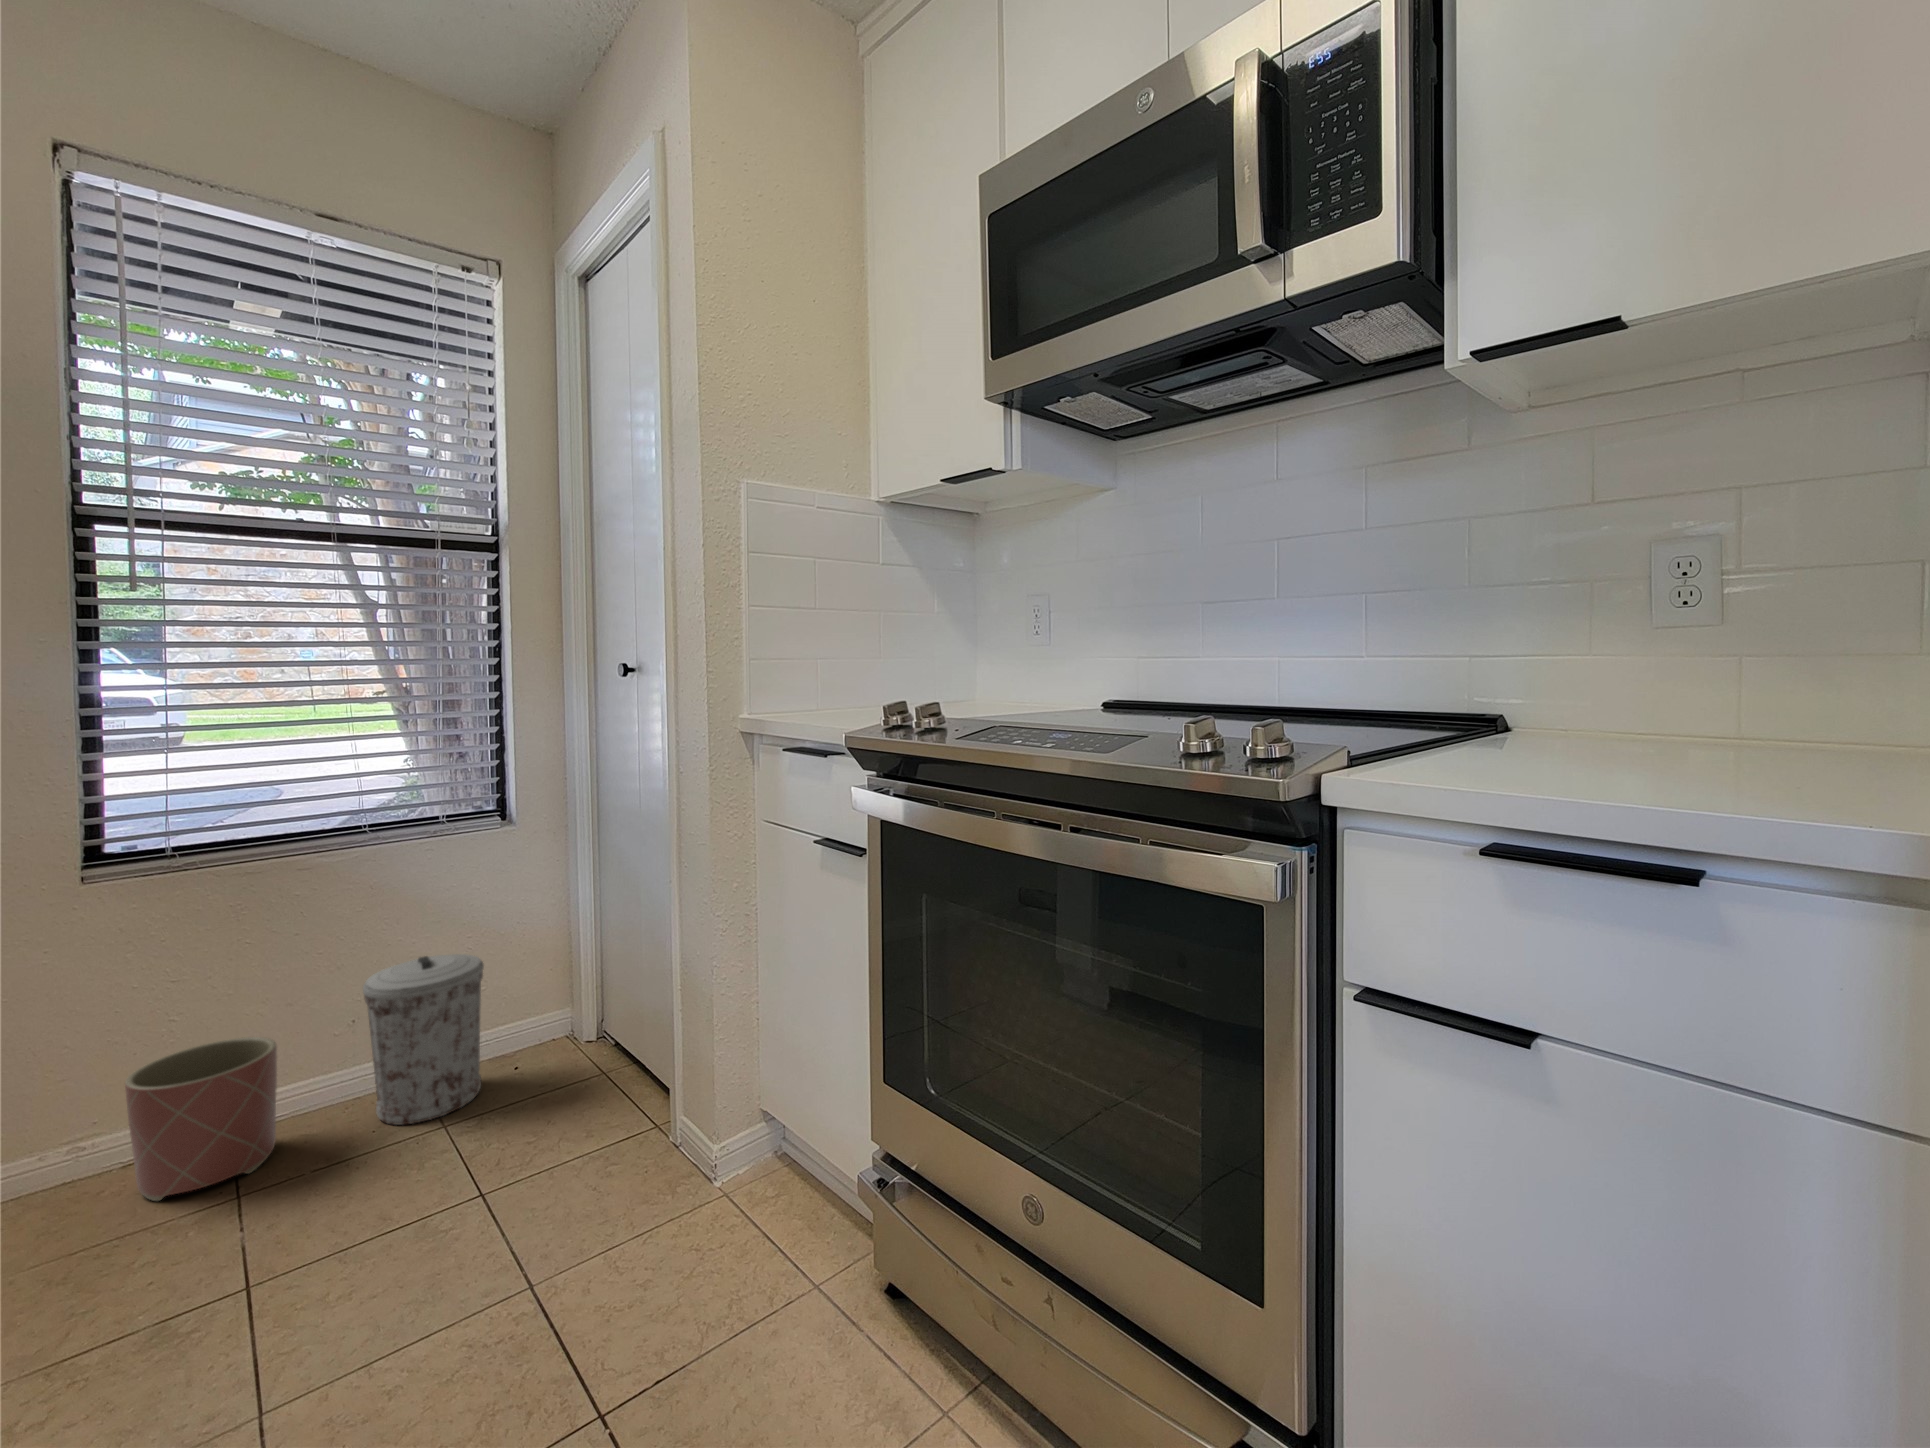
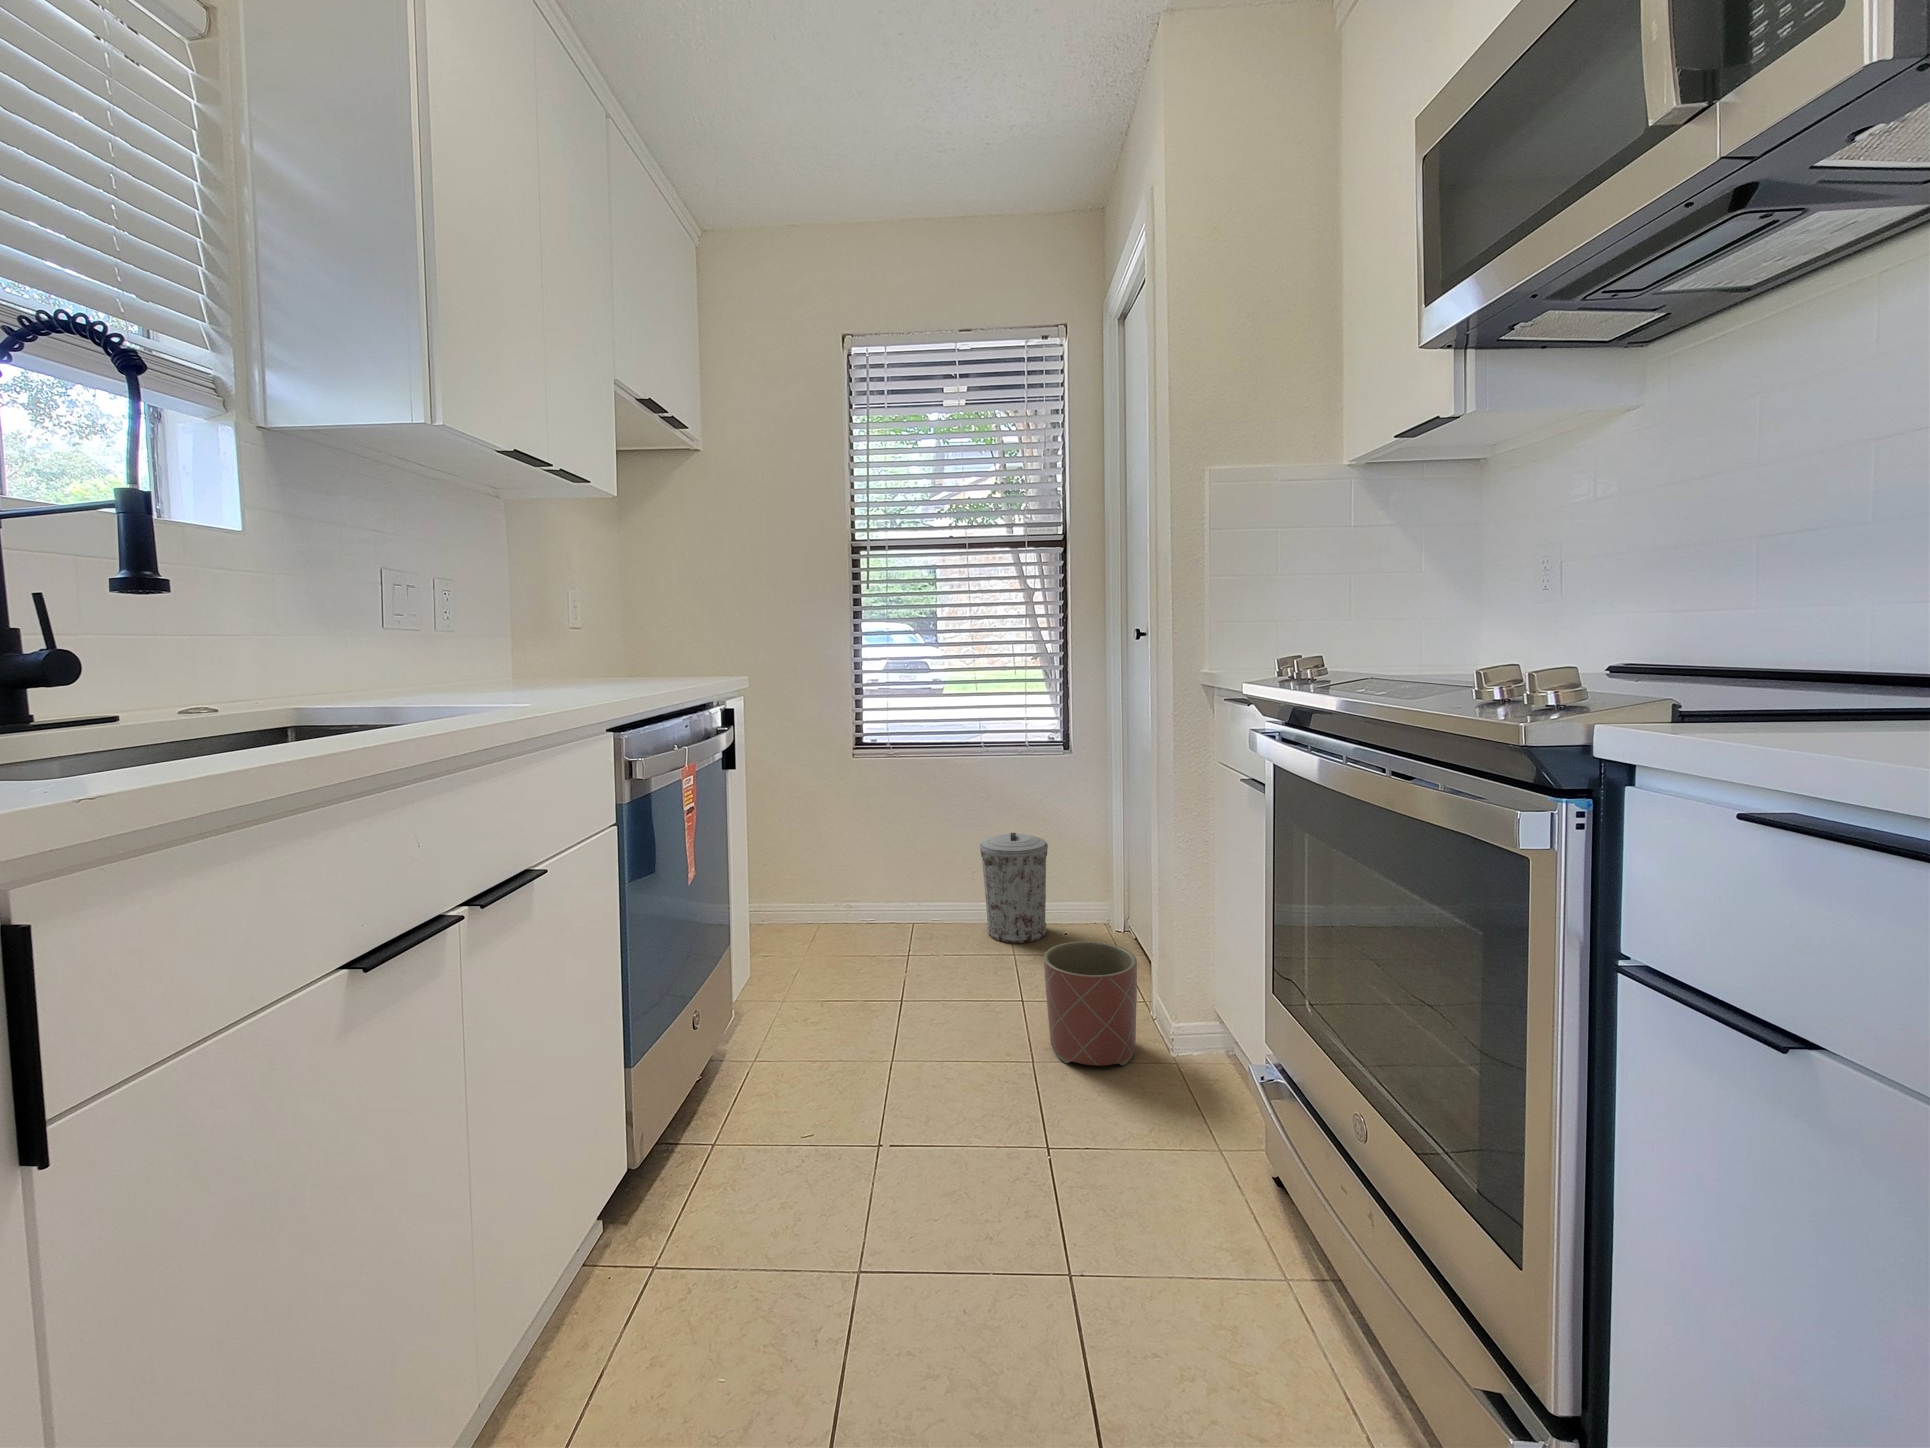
planter: present [125,1037,277,1201] -> present [1044,941,1137,1066]

